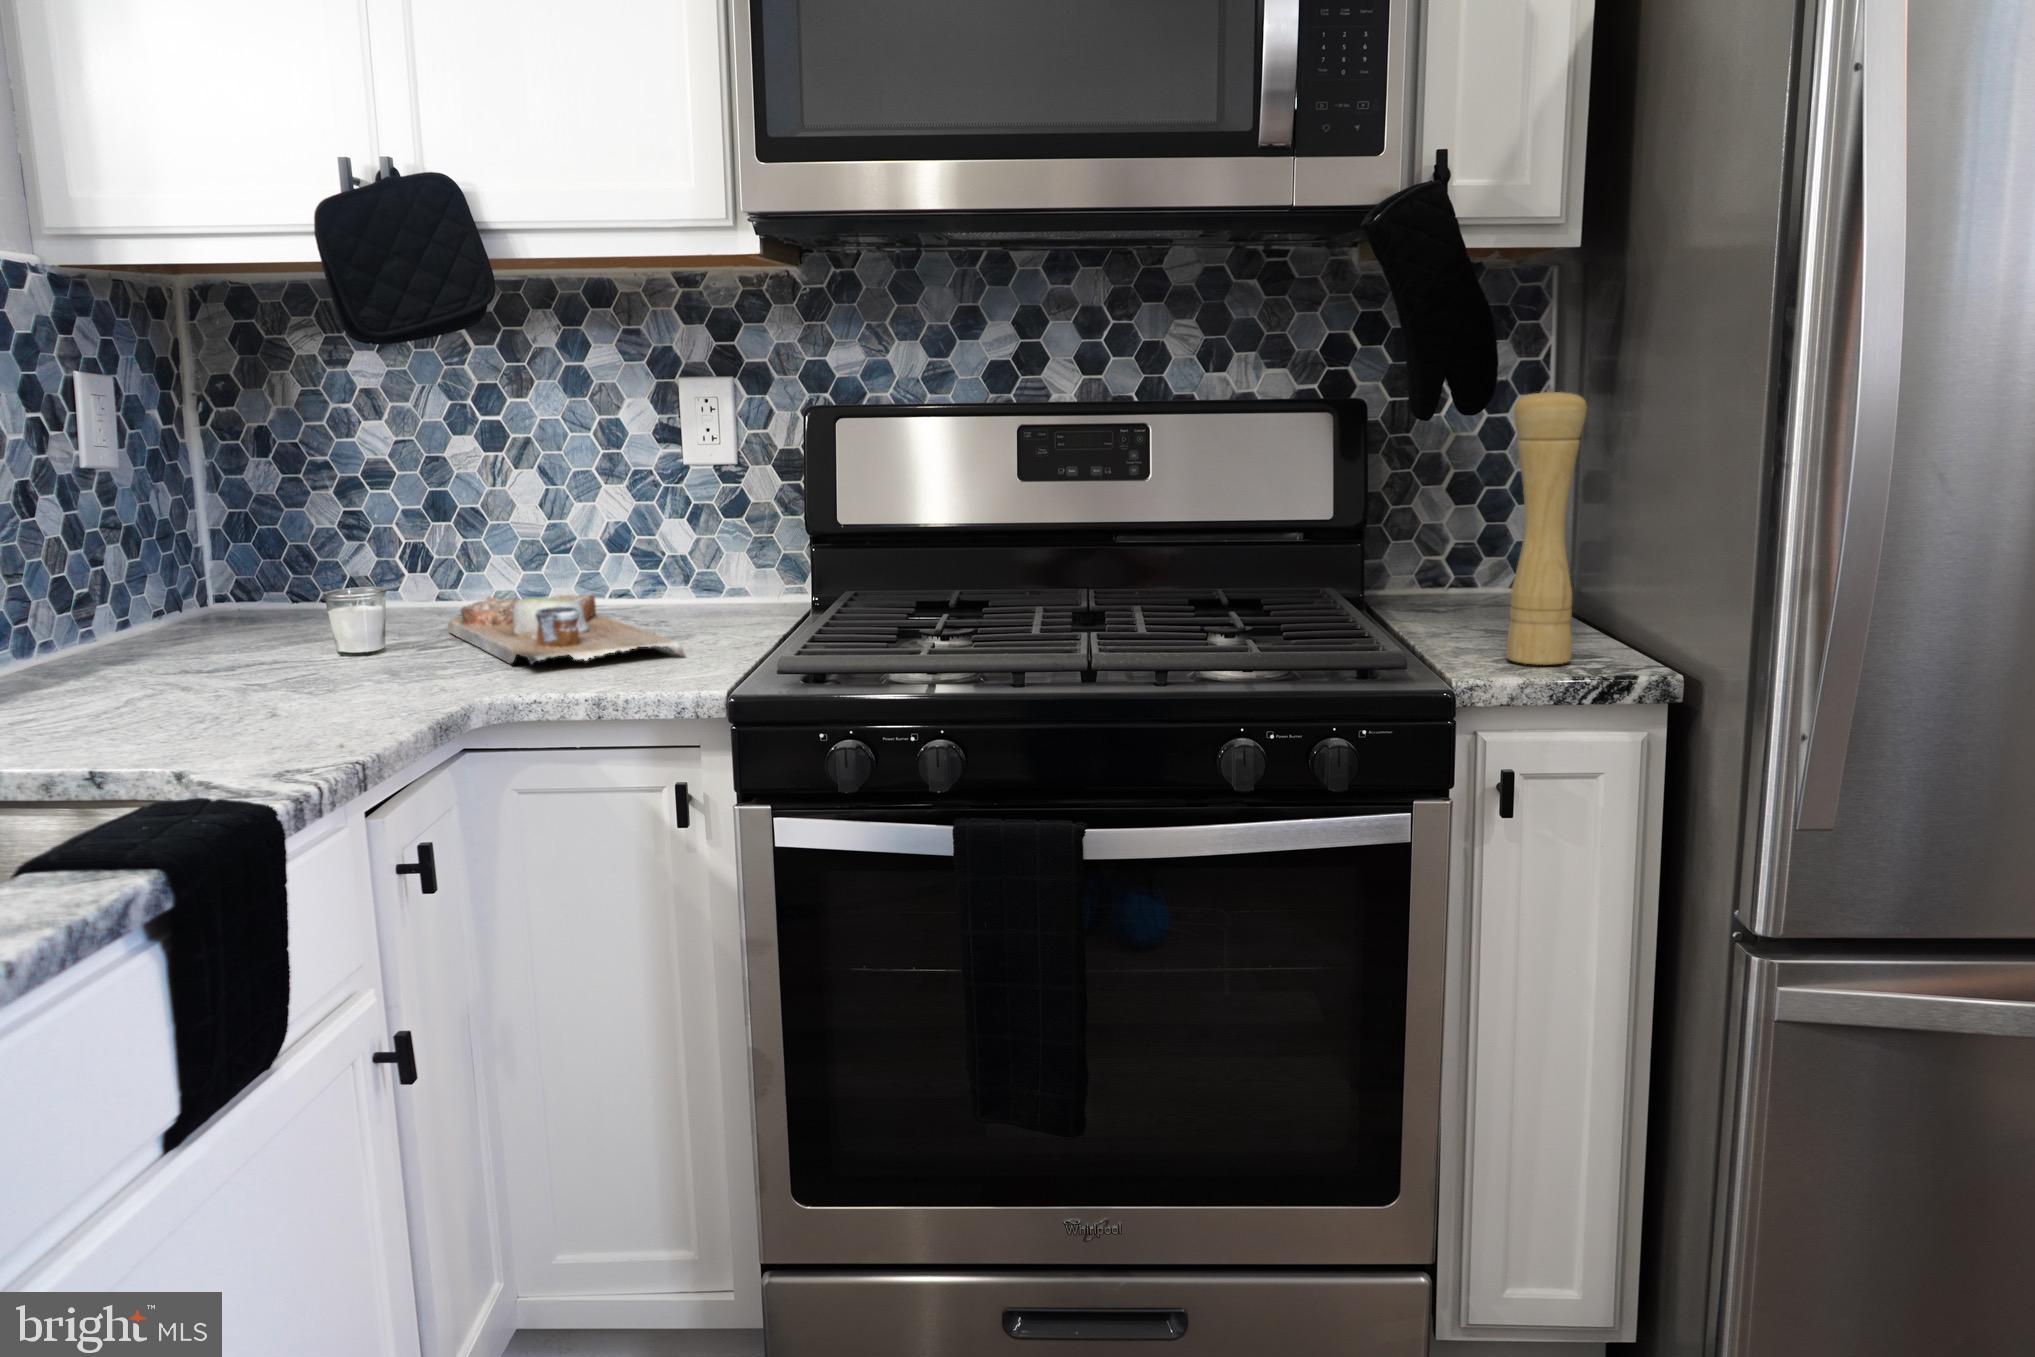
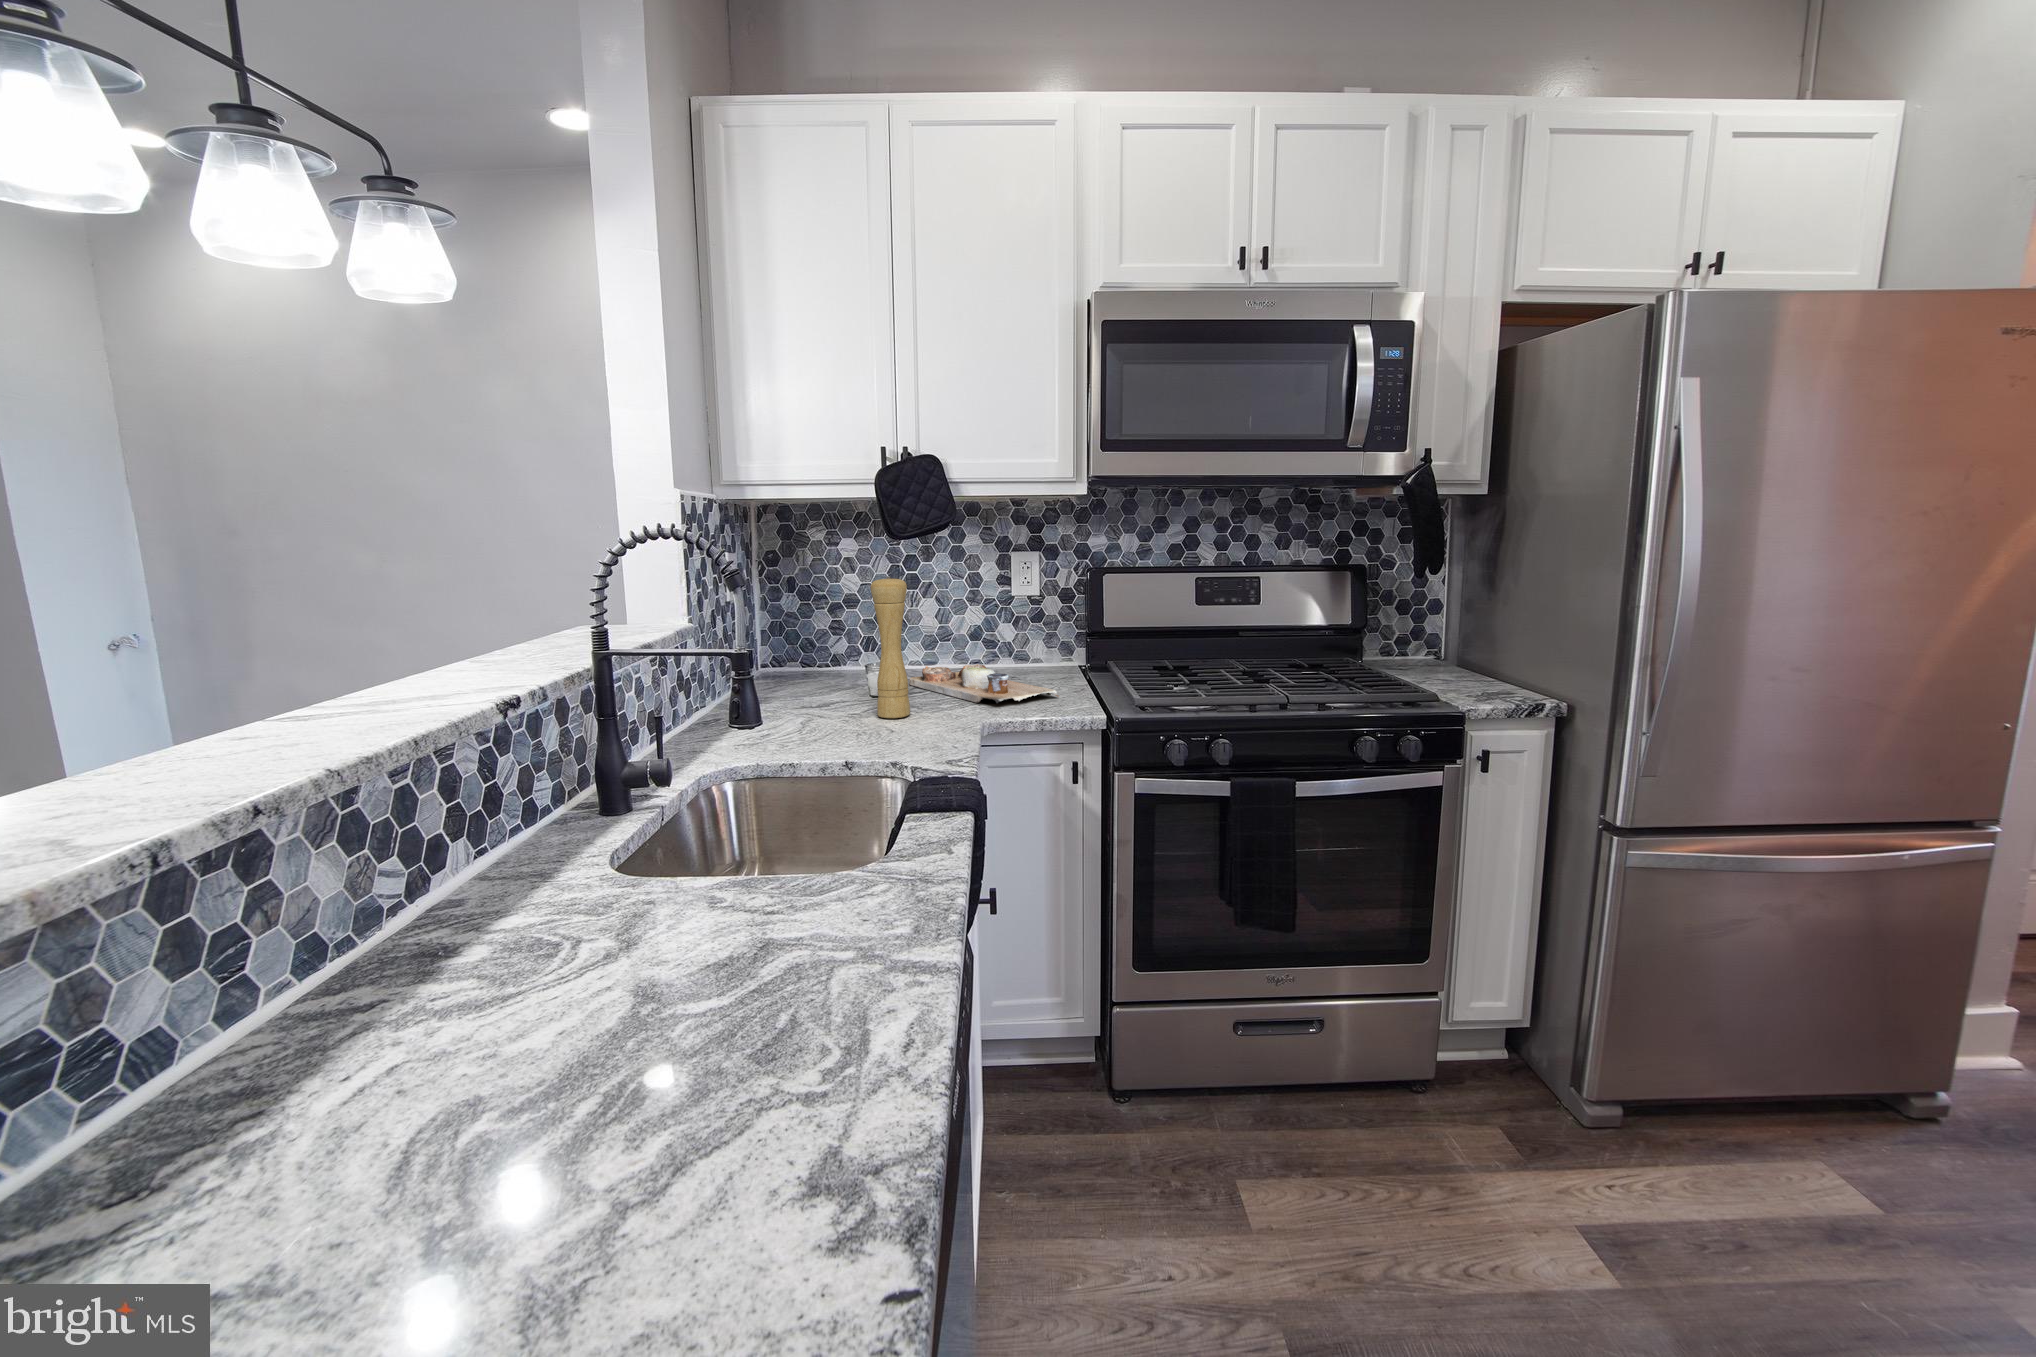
pepper mill: present [1506,388,1587,665] -> present [871,576,910,718]

